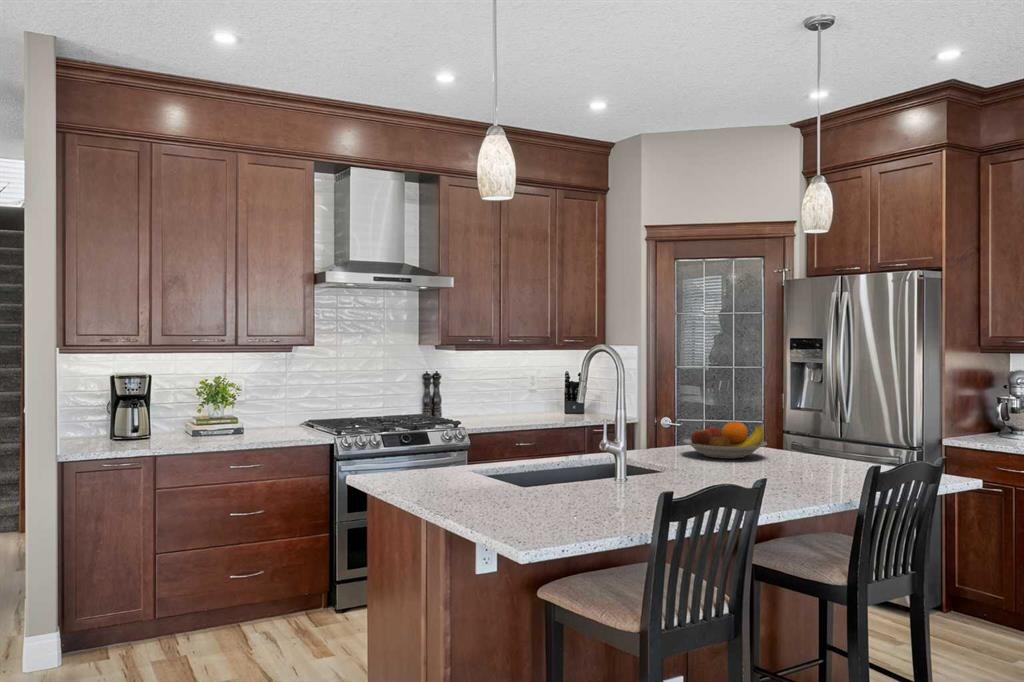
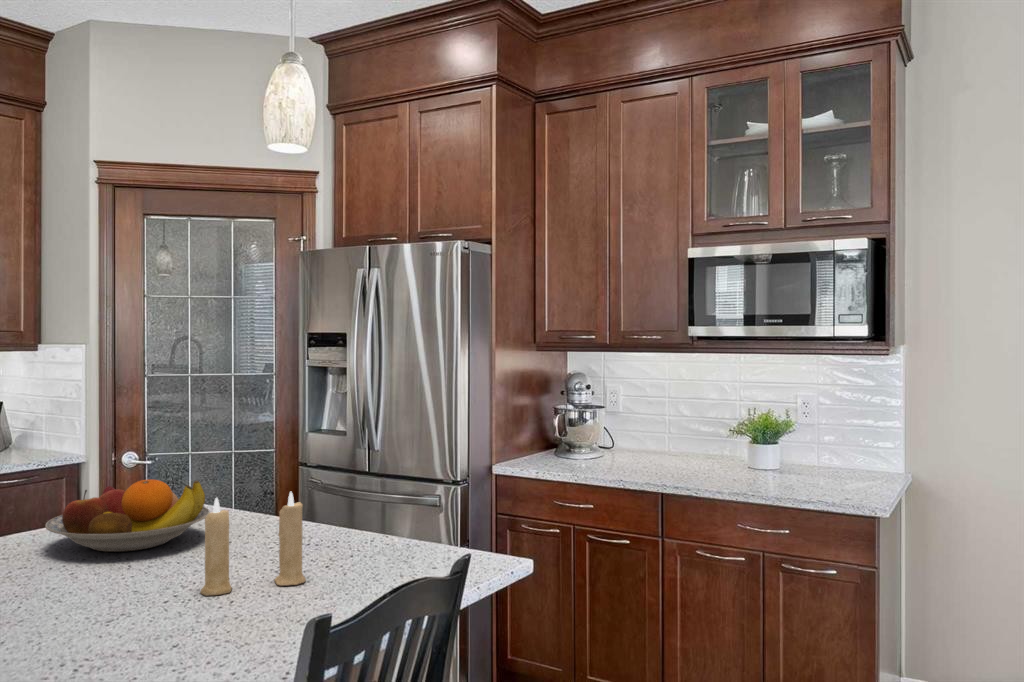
candle: none [782,425,837,476] -> present [200,492,306,596]

